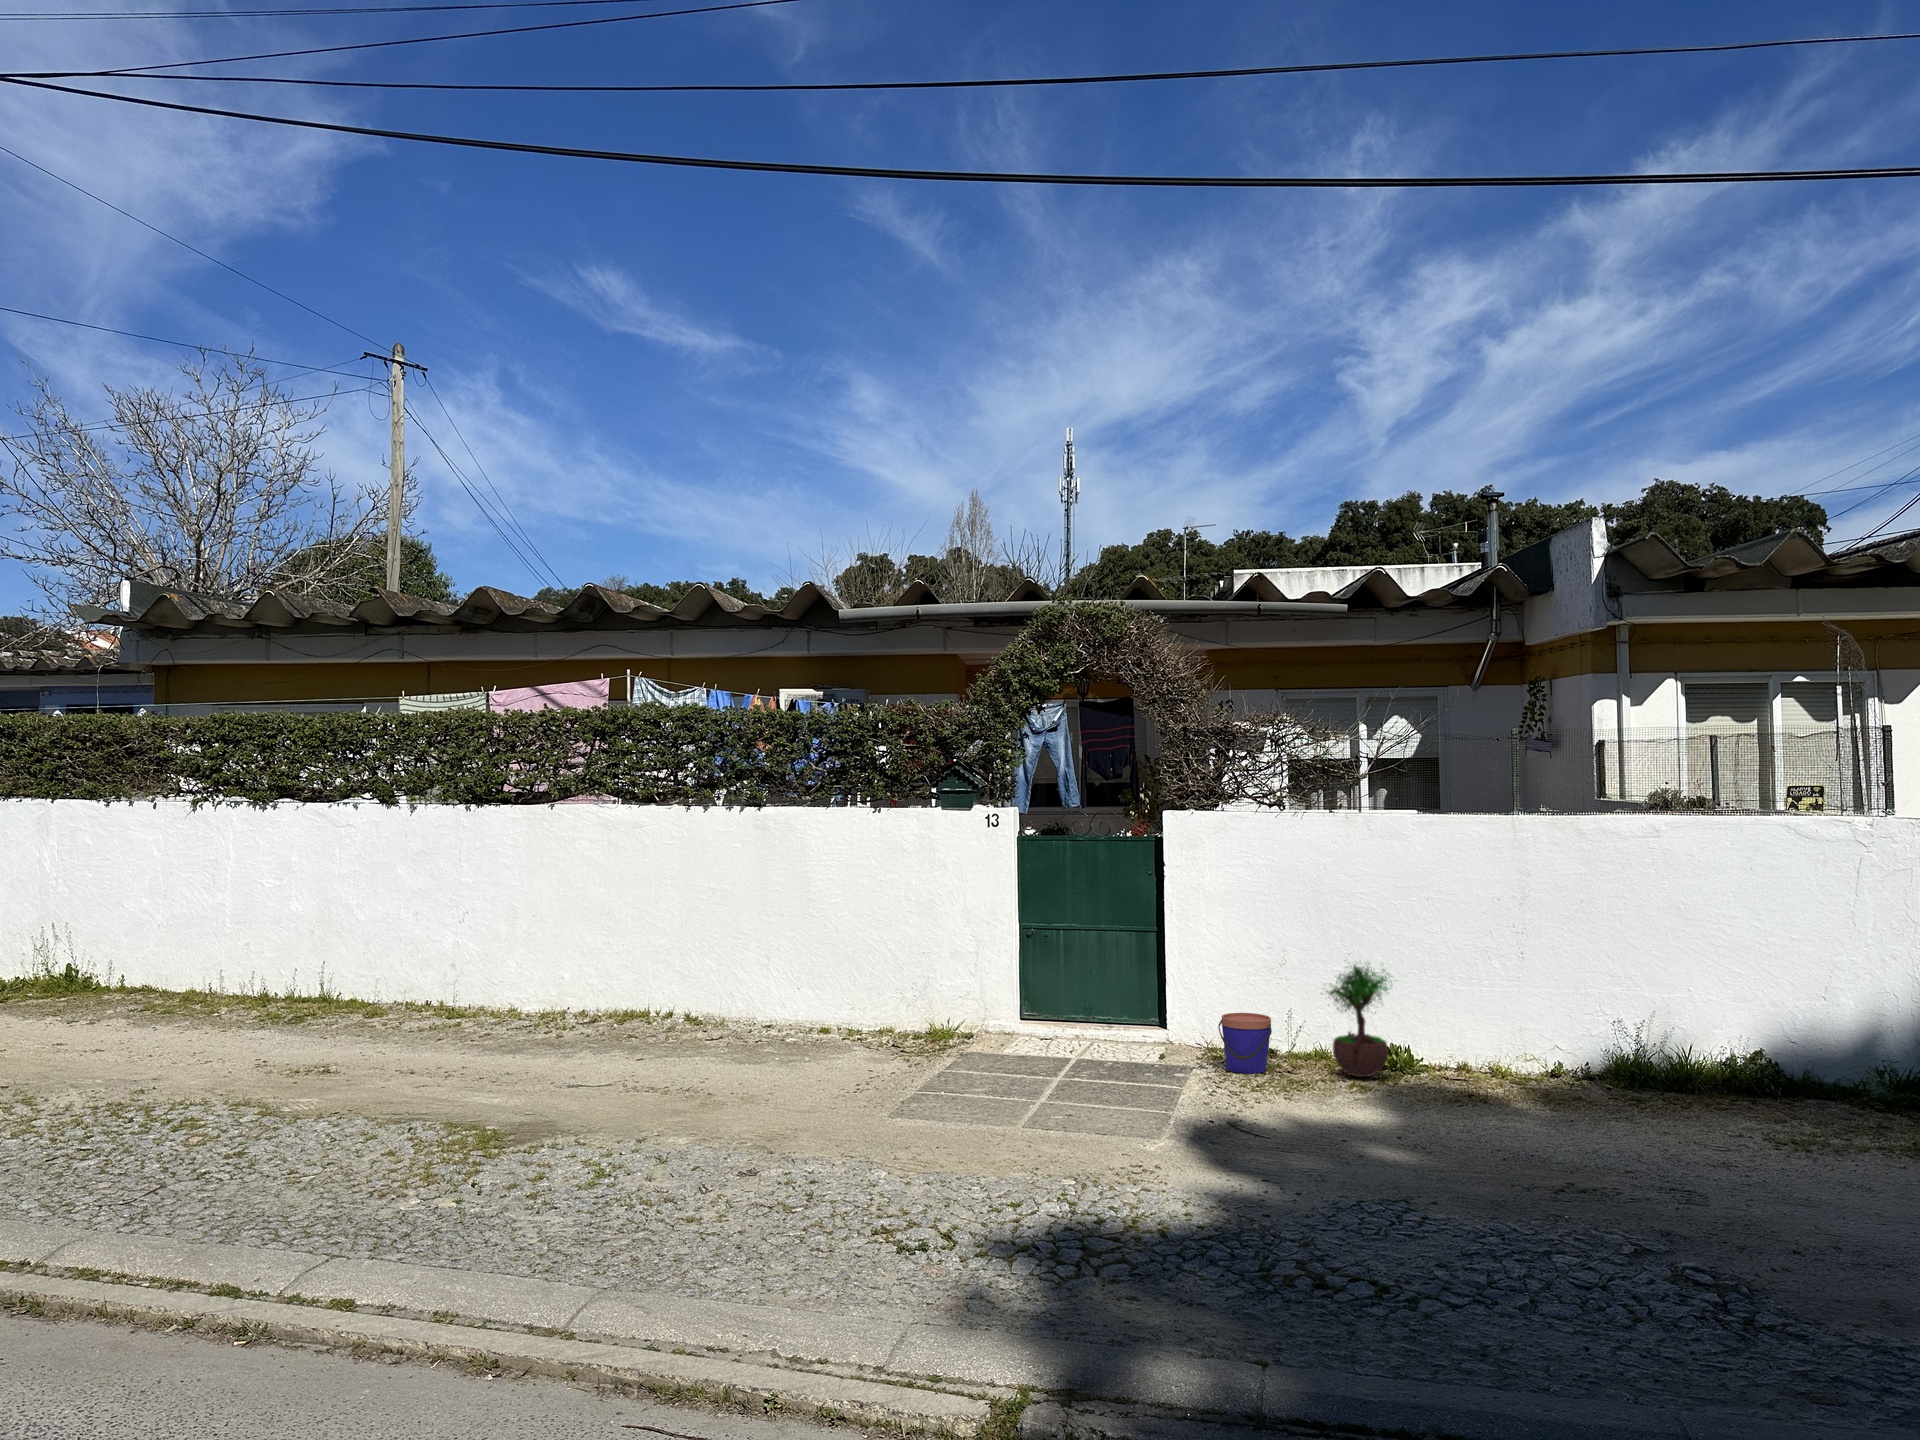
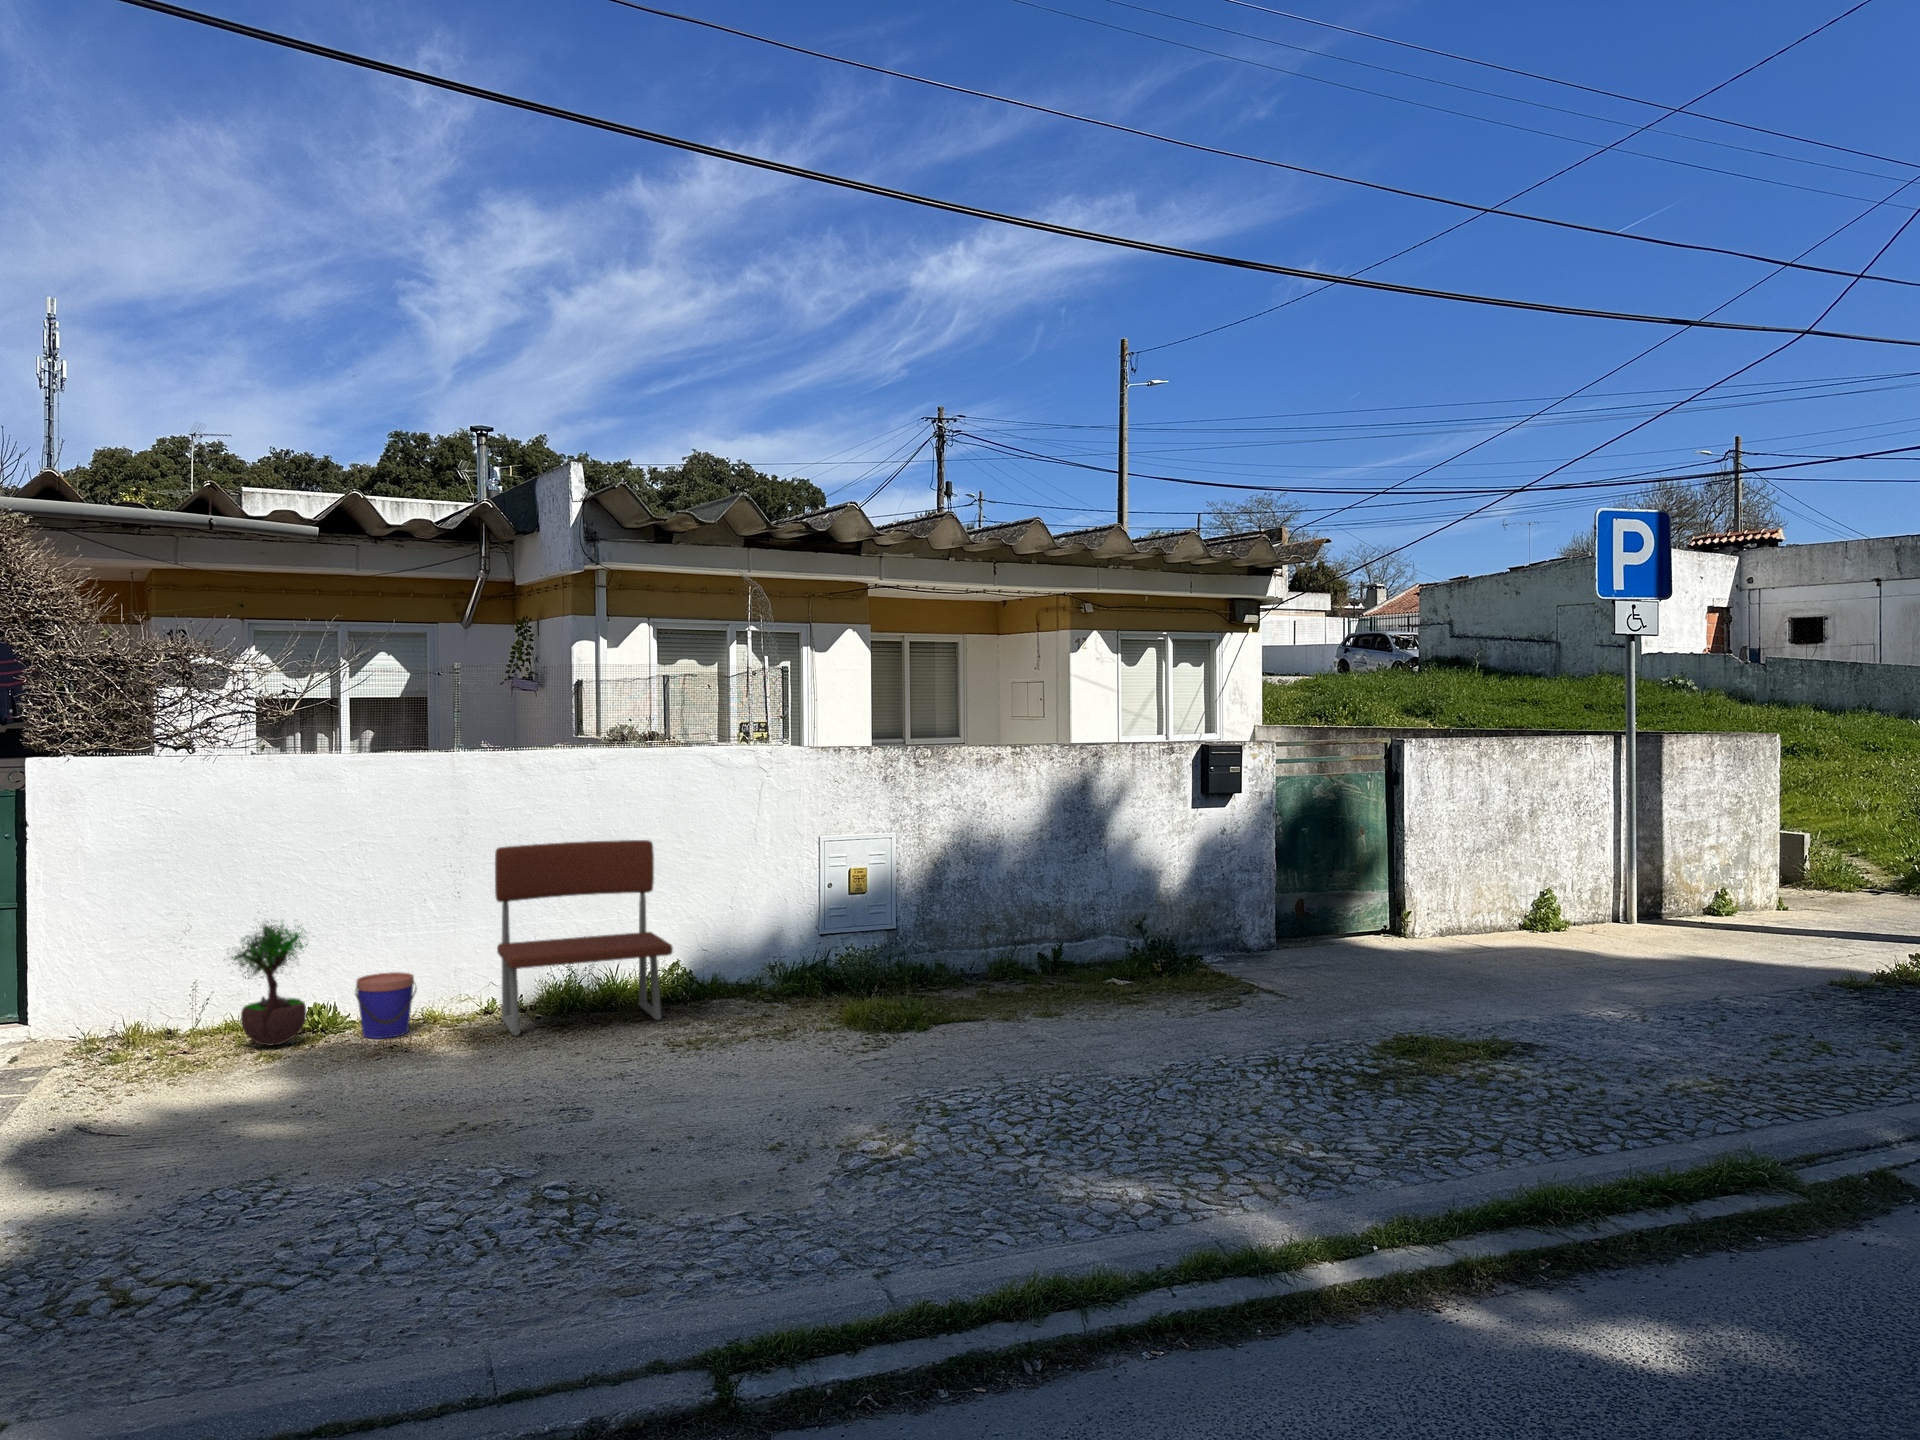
bench: none [1564,910,1769,1110] -> present [495,840,673,1036]
bucket: present [1218,1013,1272,1073] -> present [355,972,416,1039]

